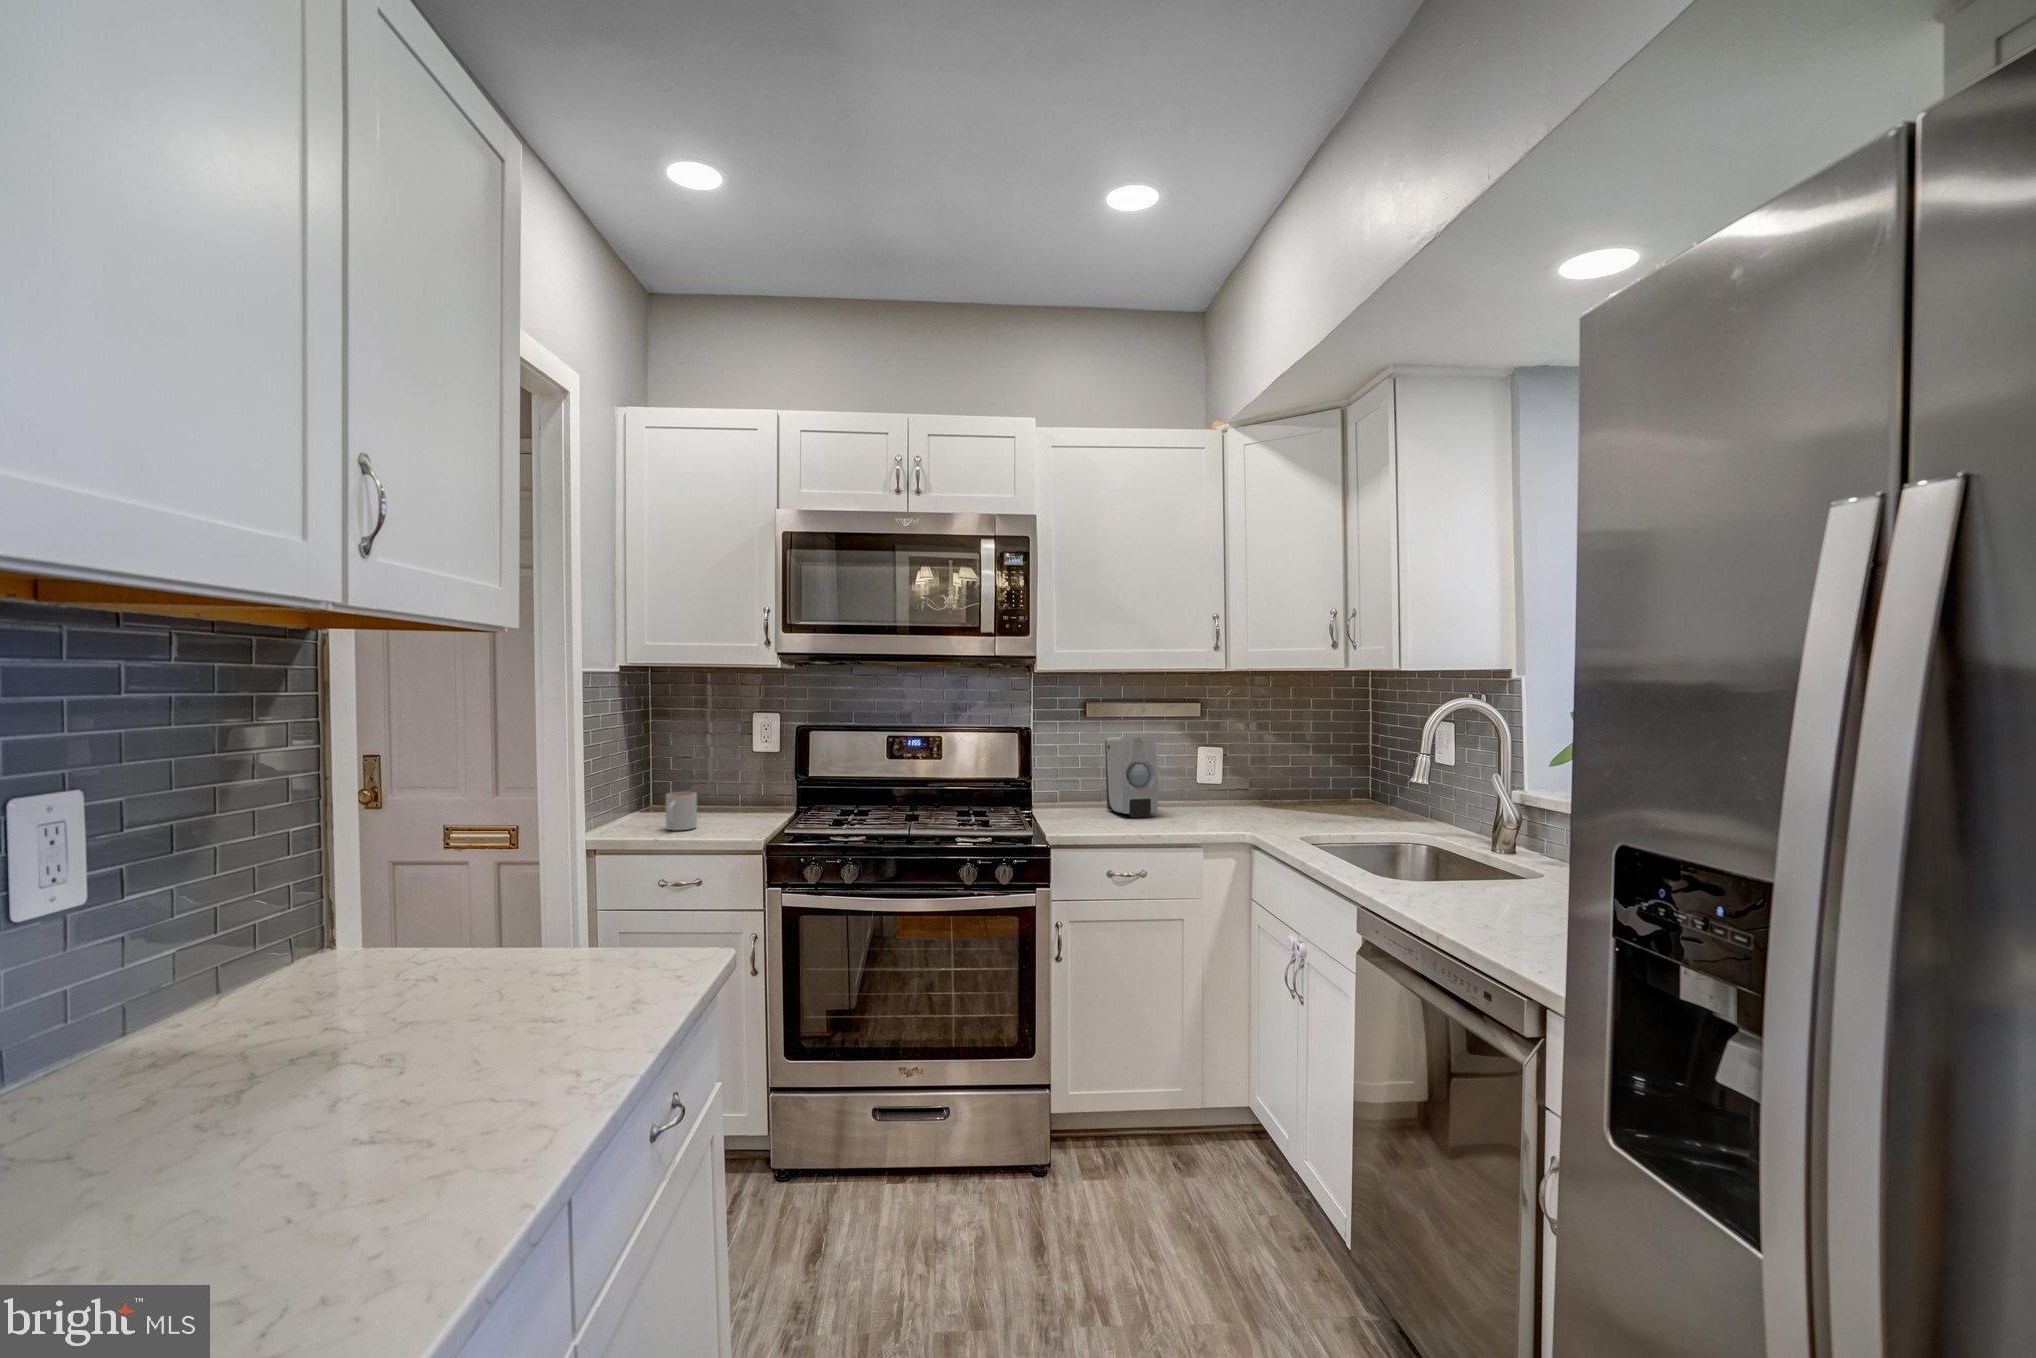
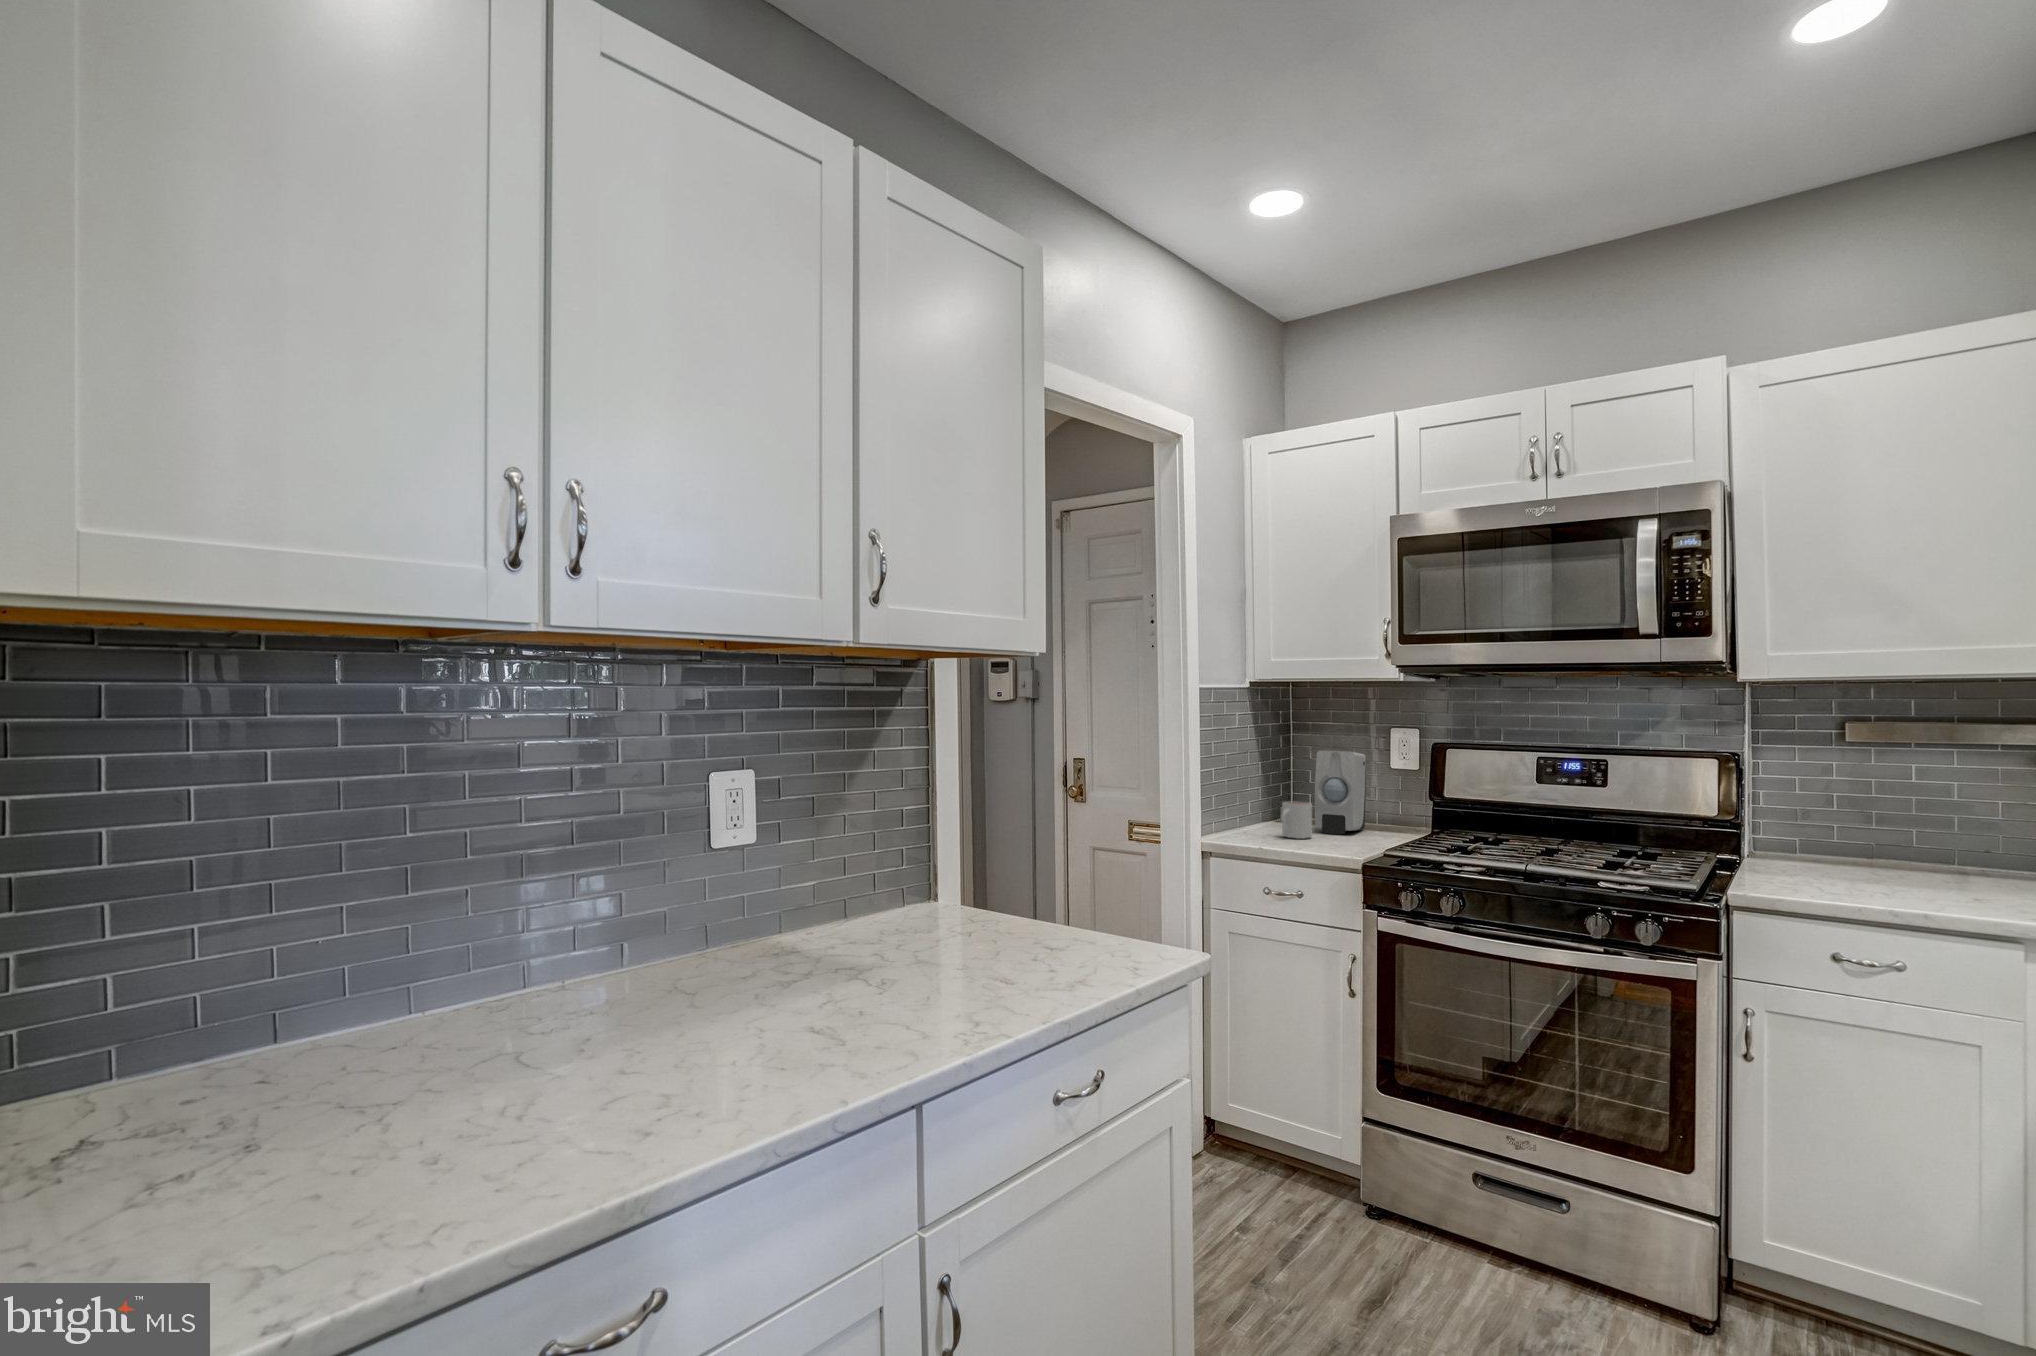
soap dispenser: present [1105,737,1158,818] -> present [1315,751,1366,834]

